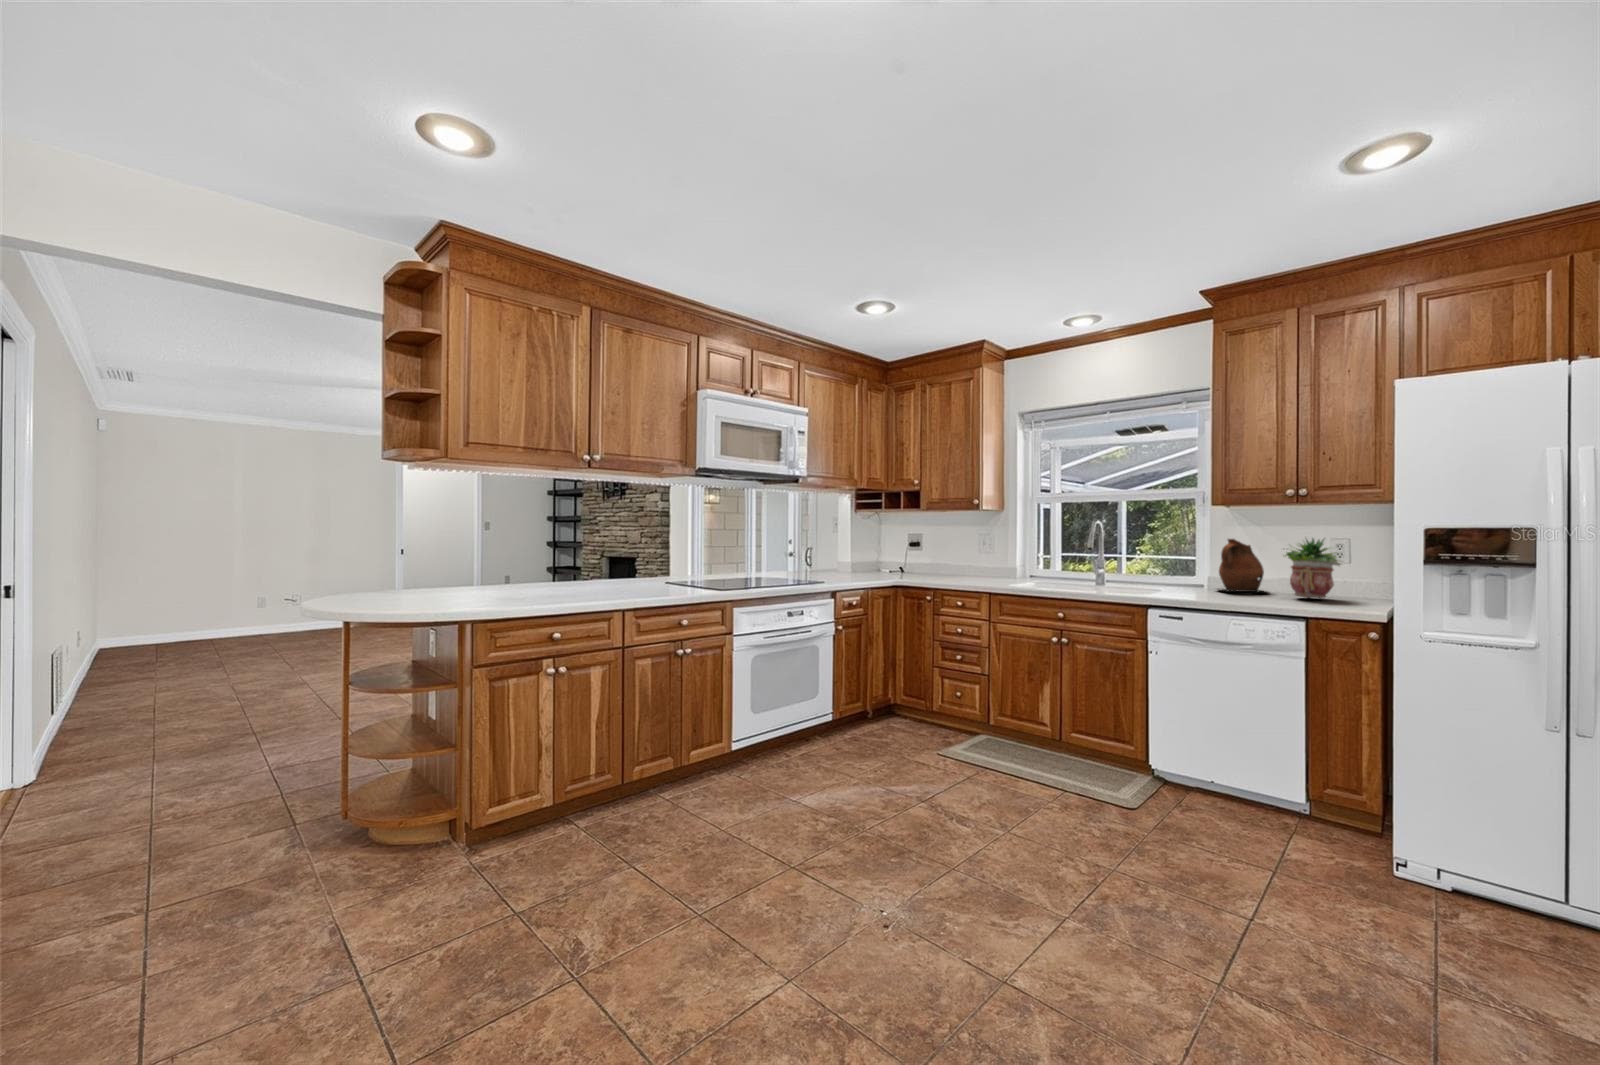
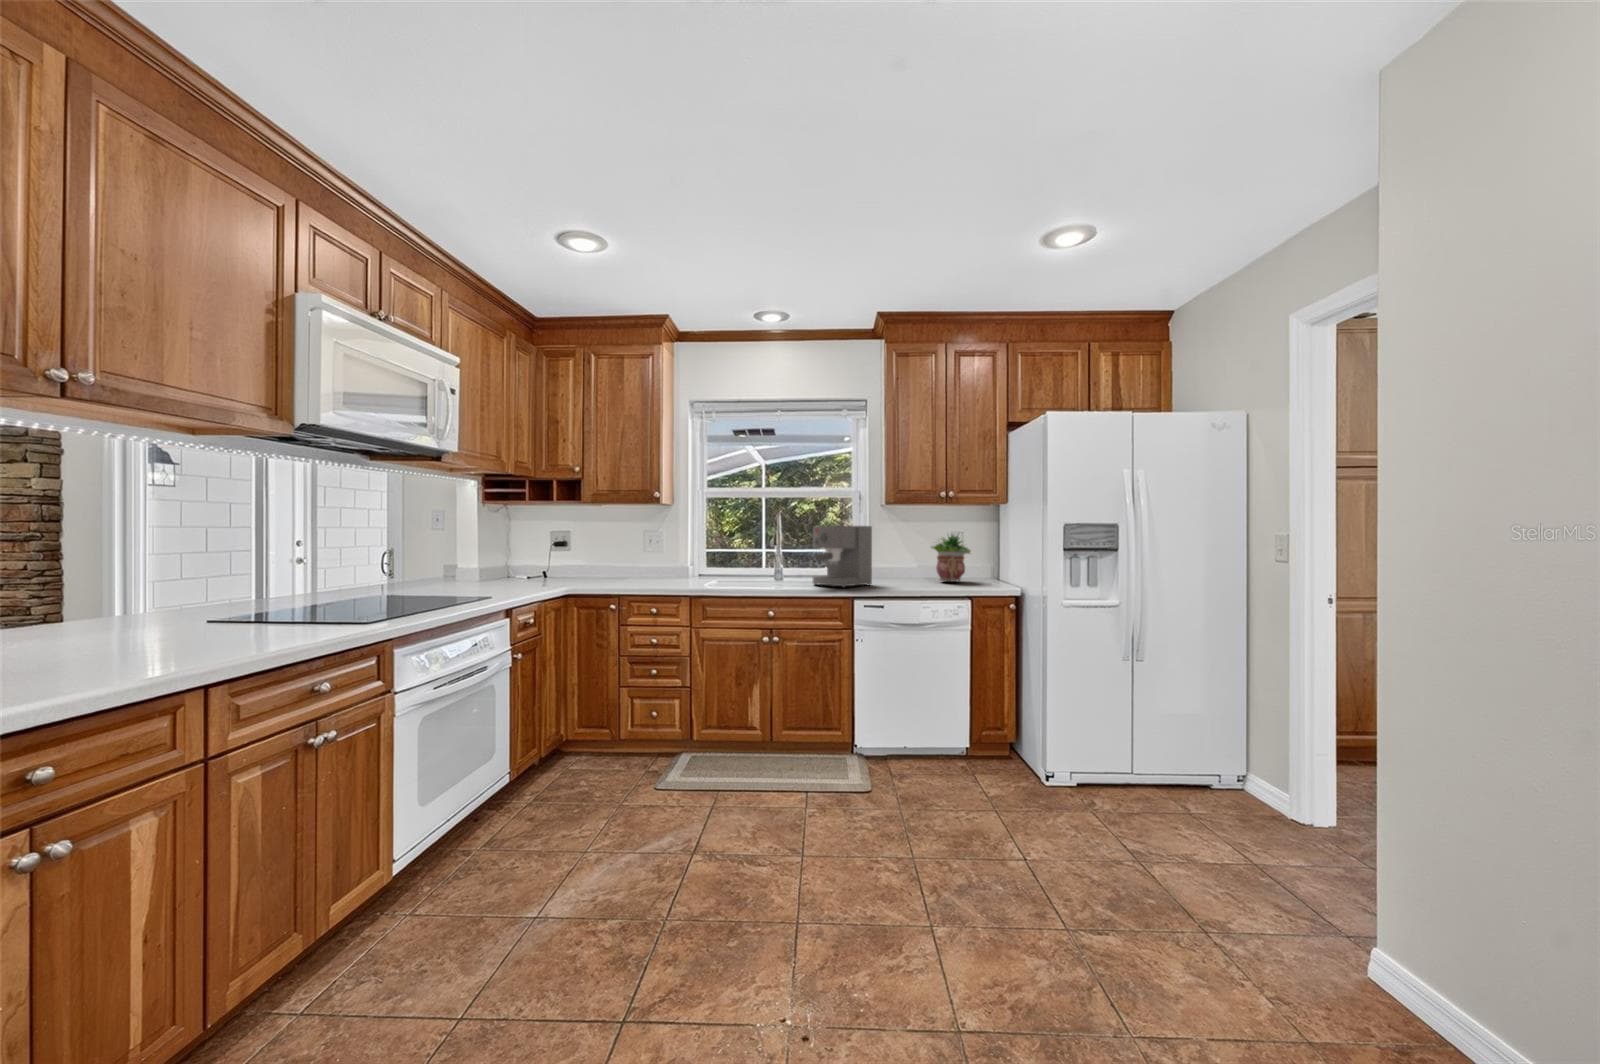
coffee maker: none [1112,529,1194,596] -> present [813,526,872,588]
ceramic pitcher: present [1219,539,1267,593] -> none [873,534,916,580]

